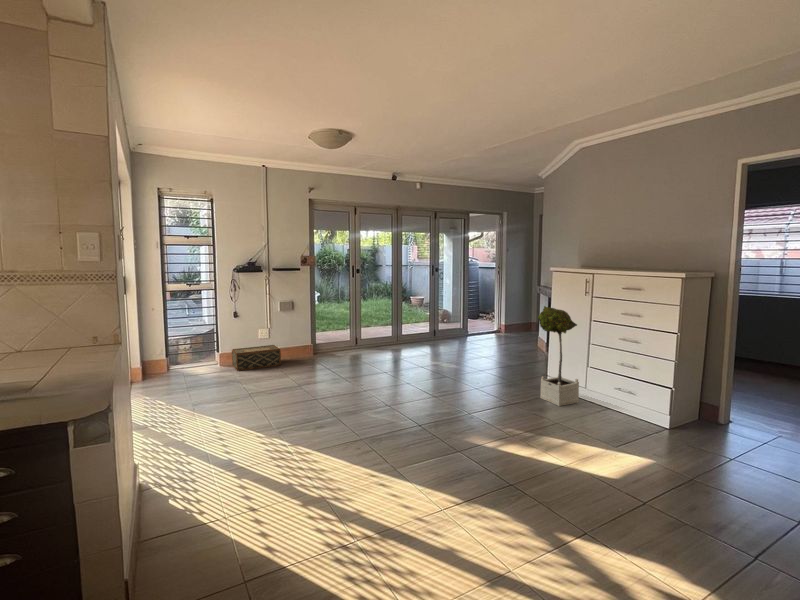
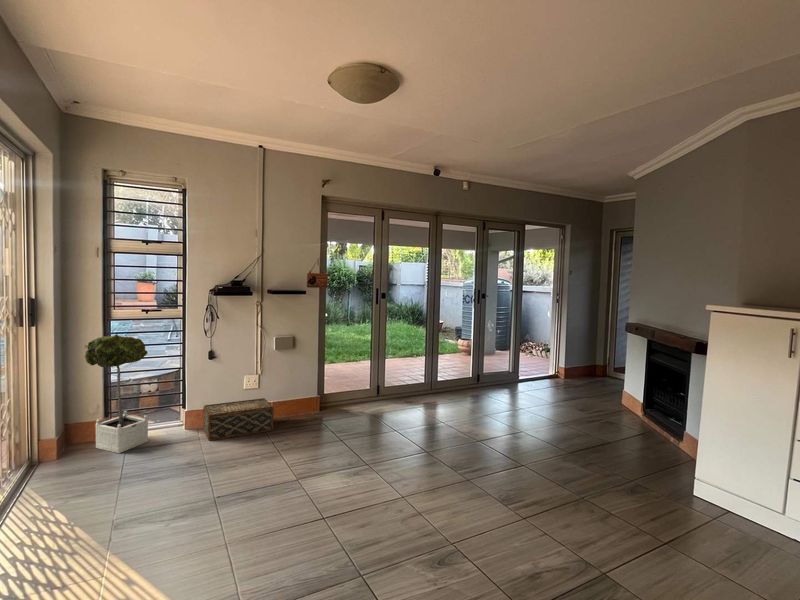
potted tree: present [538,306,579,406] -> present [85,334,148,453]

